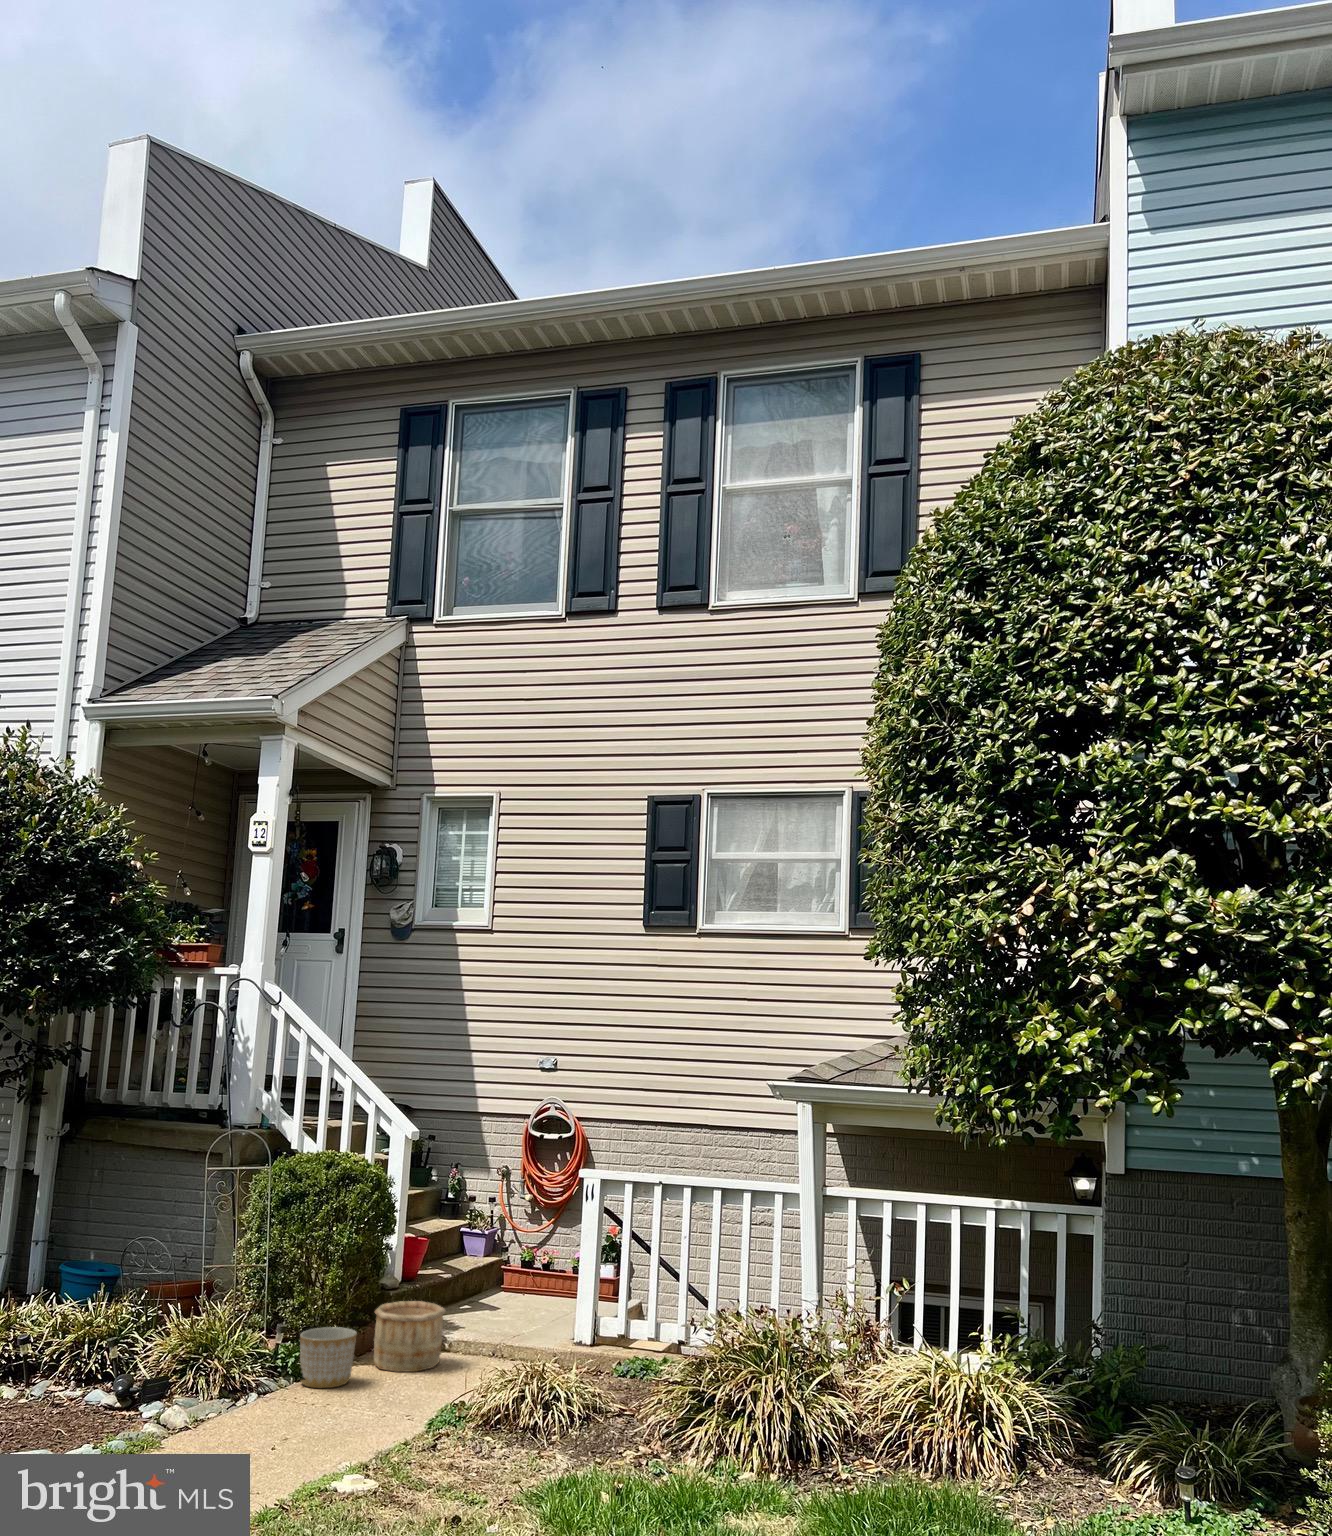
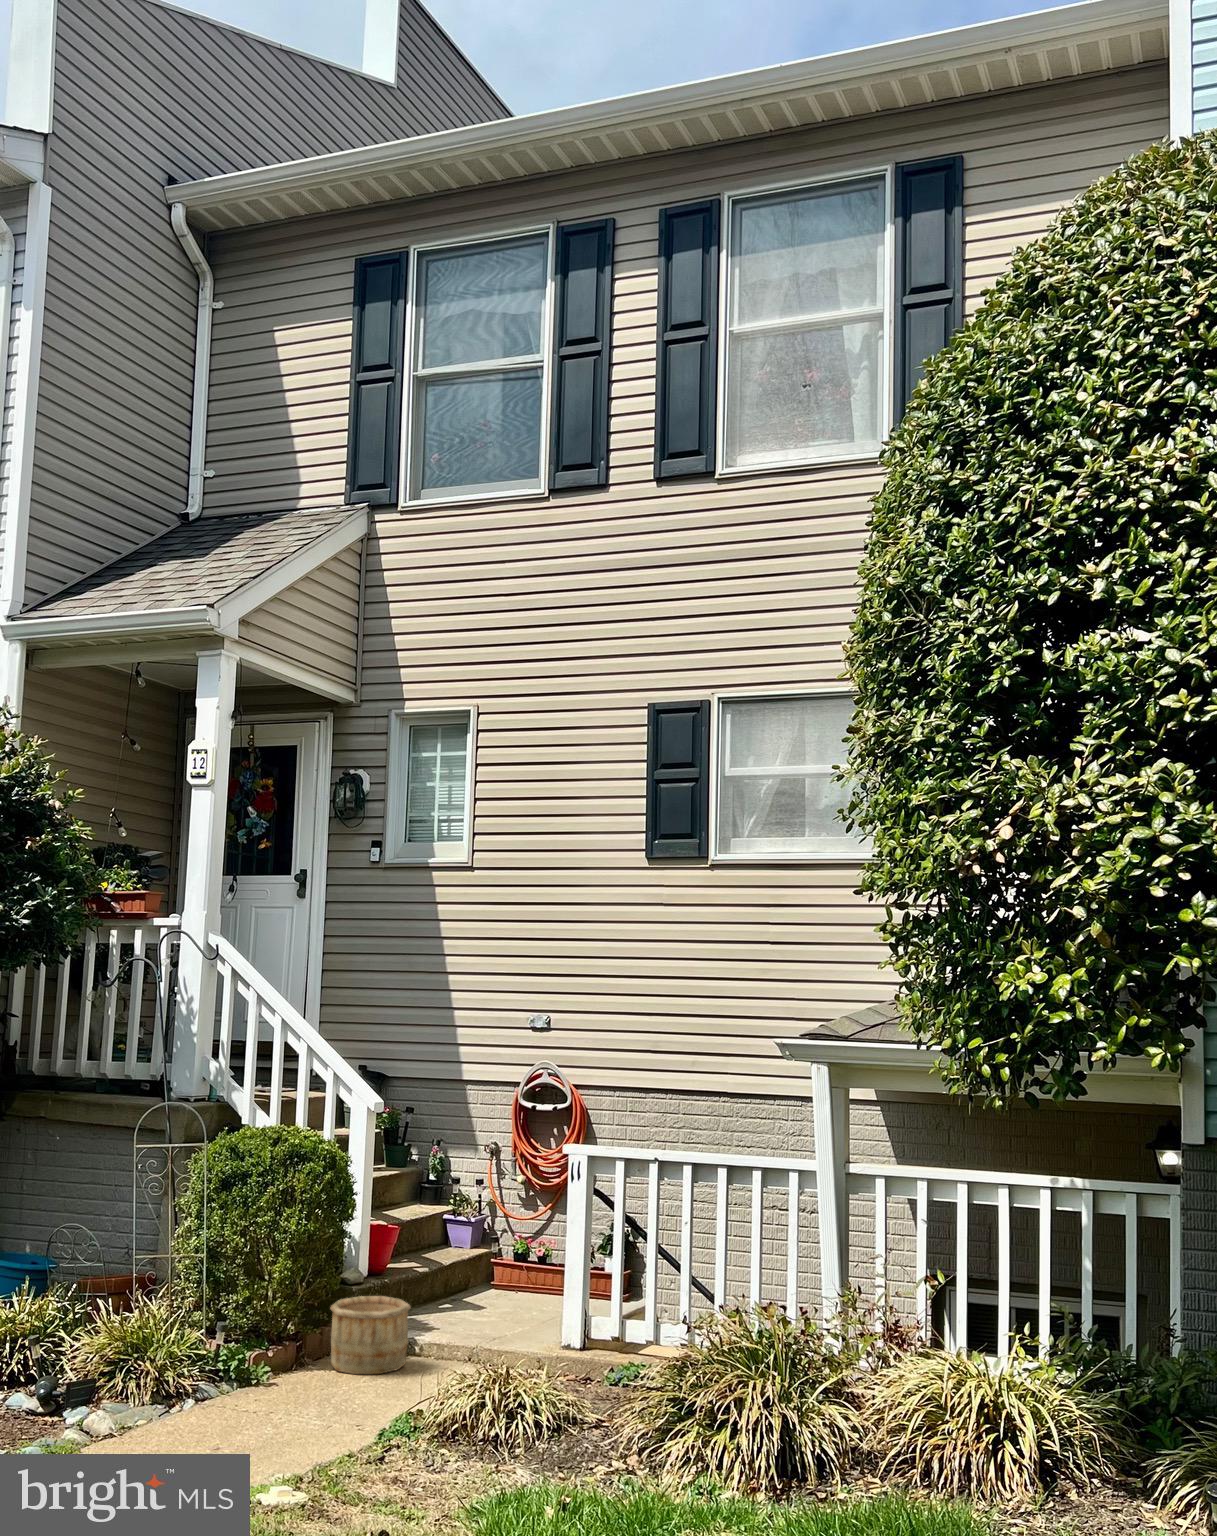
planter: present [300,1327,357,1388] -> none [243,1325,306,1392]

